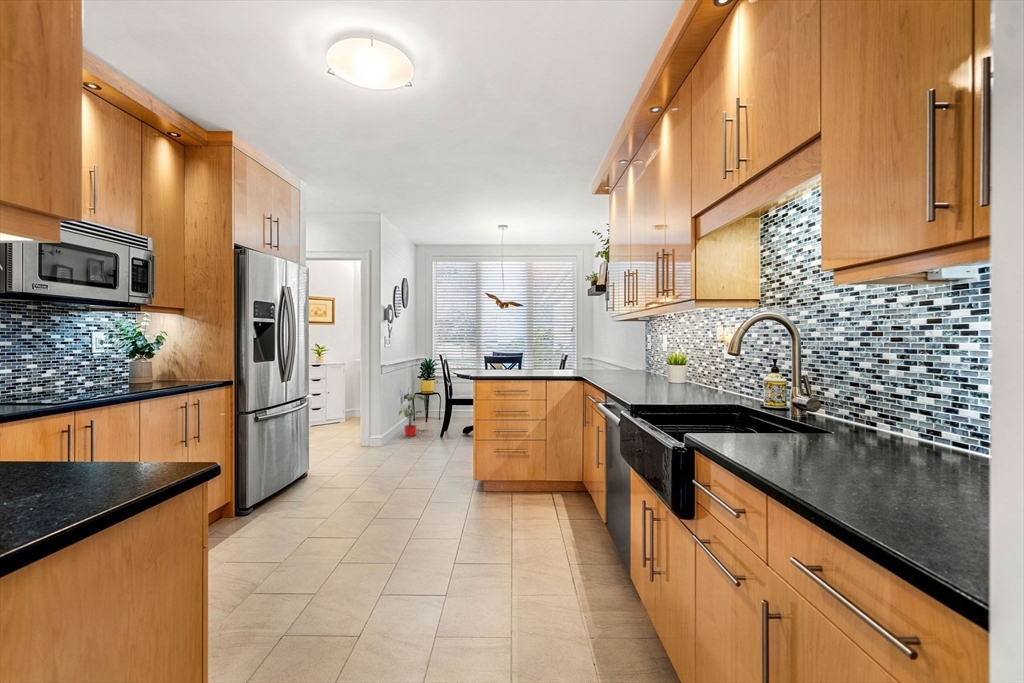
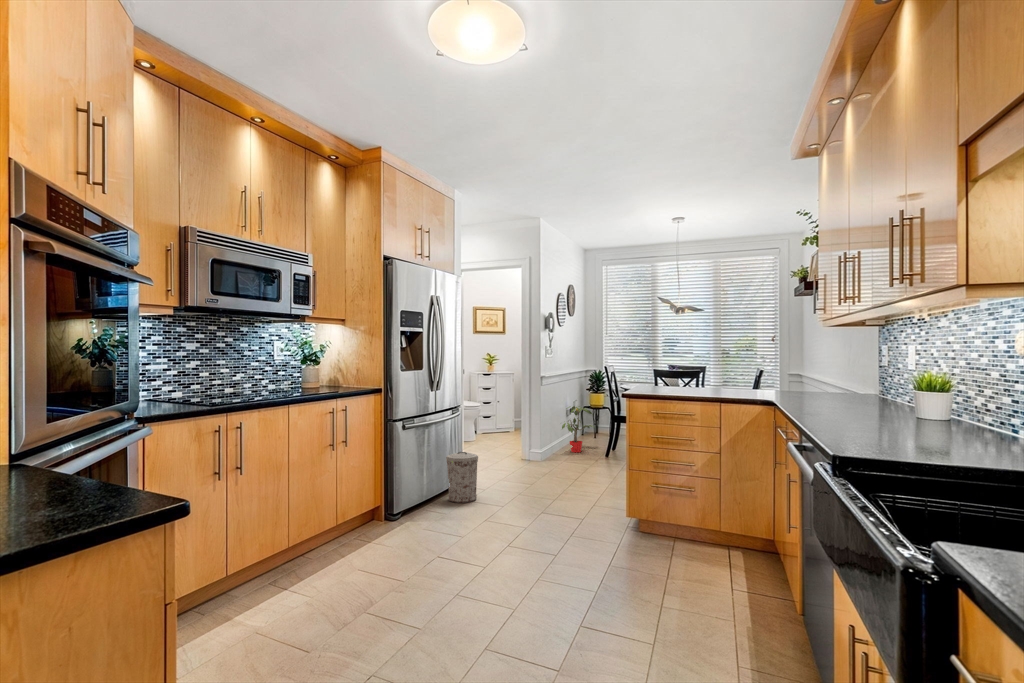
trash can: none [297,444,331,495] -> present [446,452,478,503]

